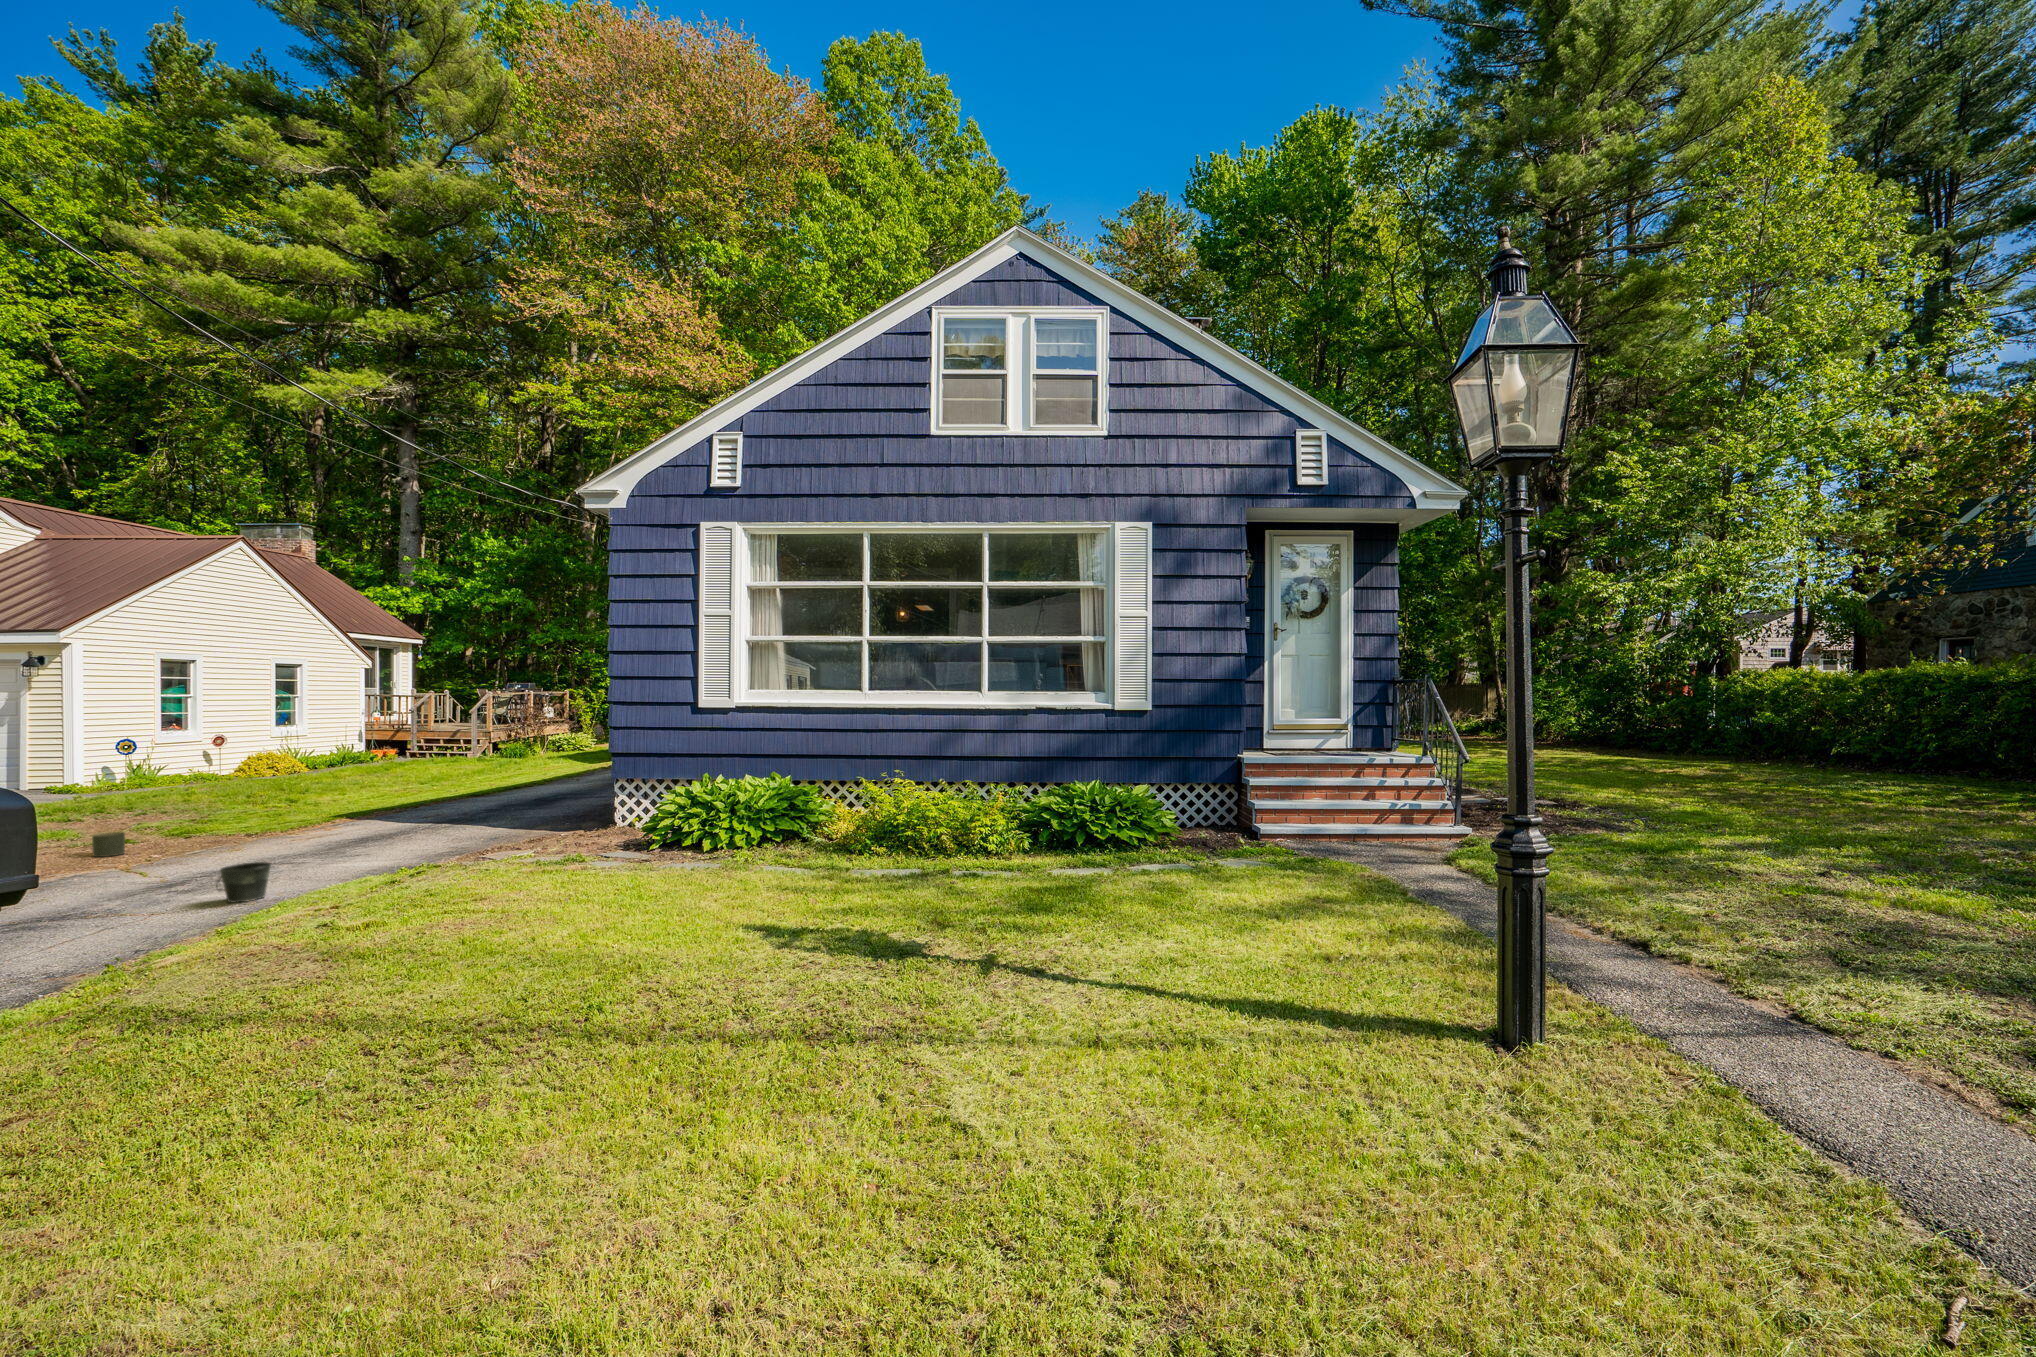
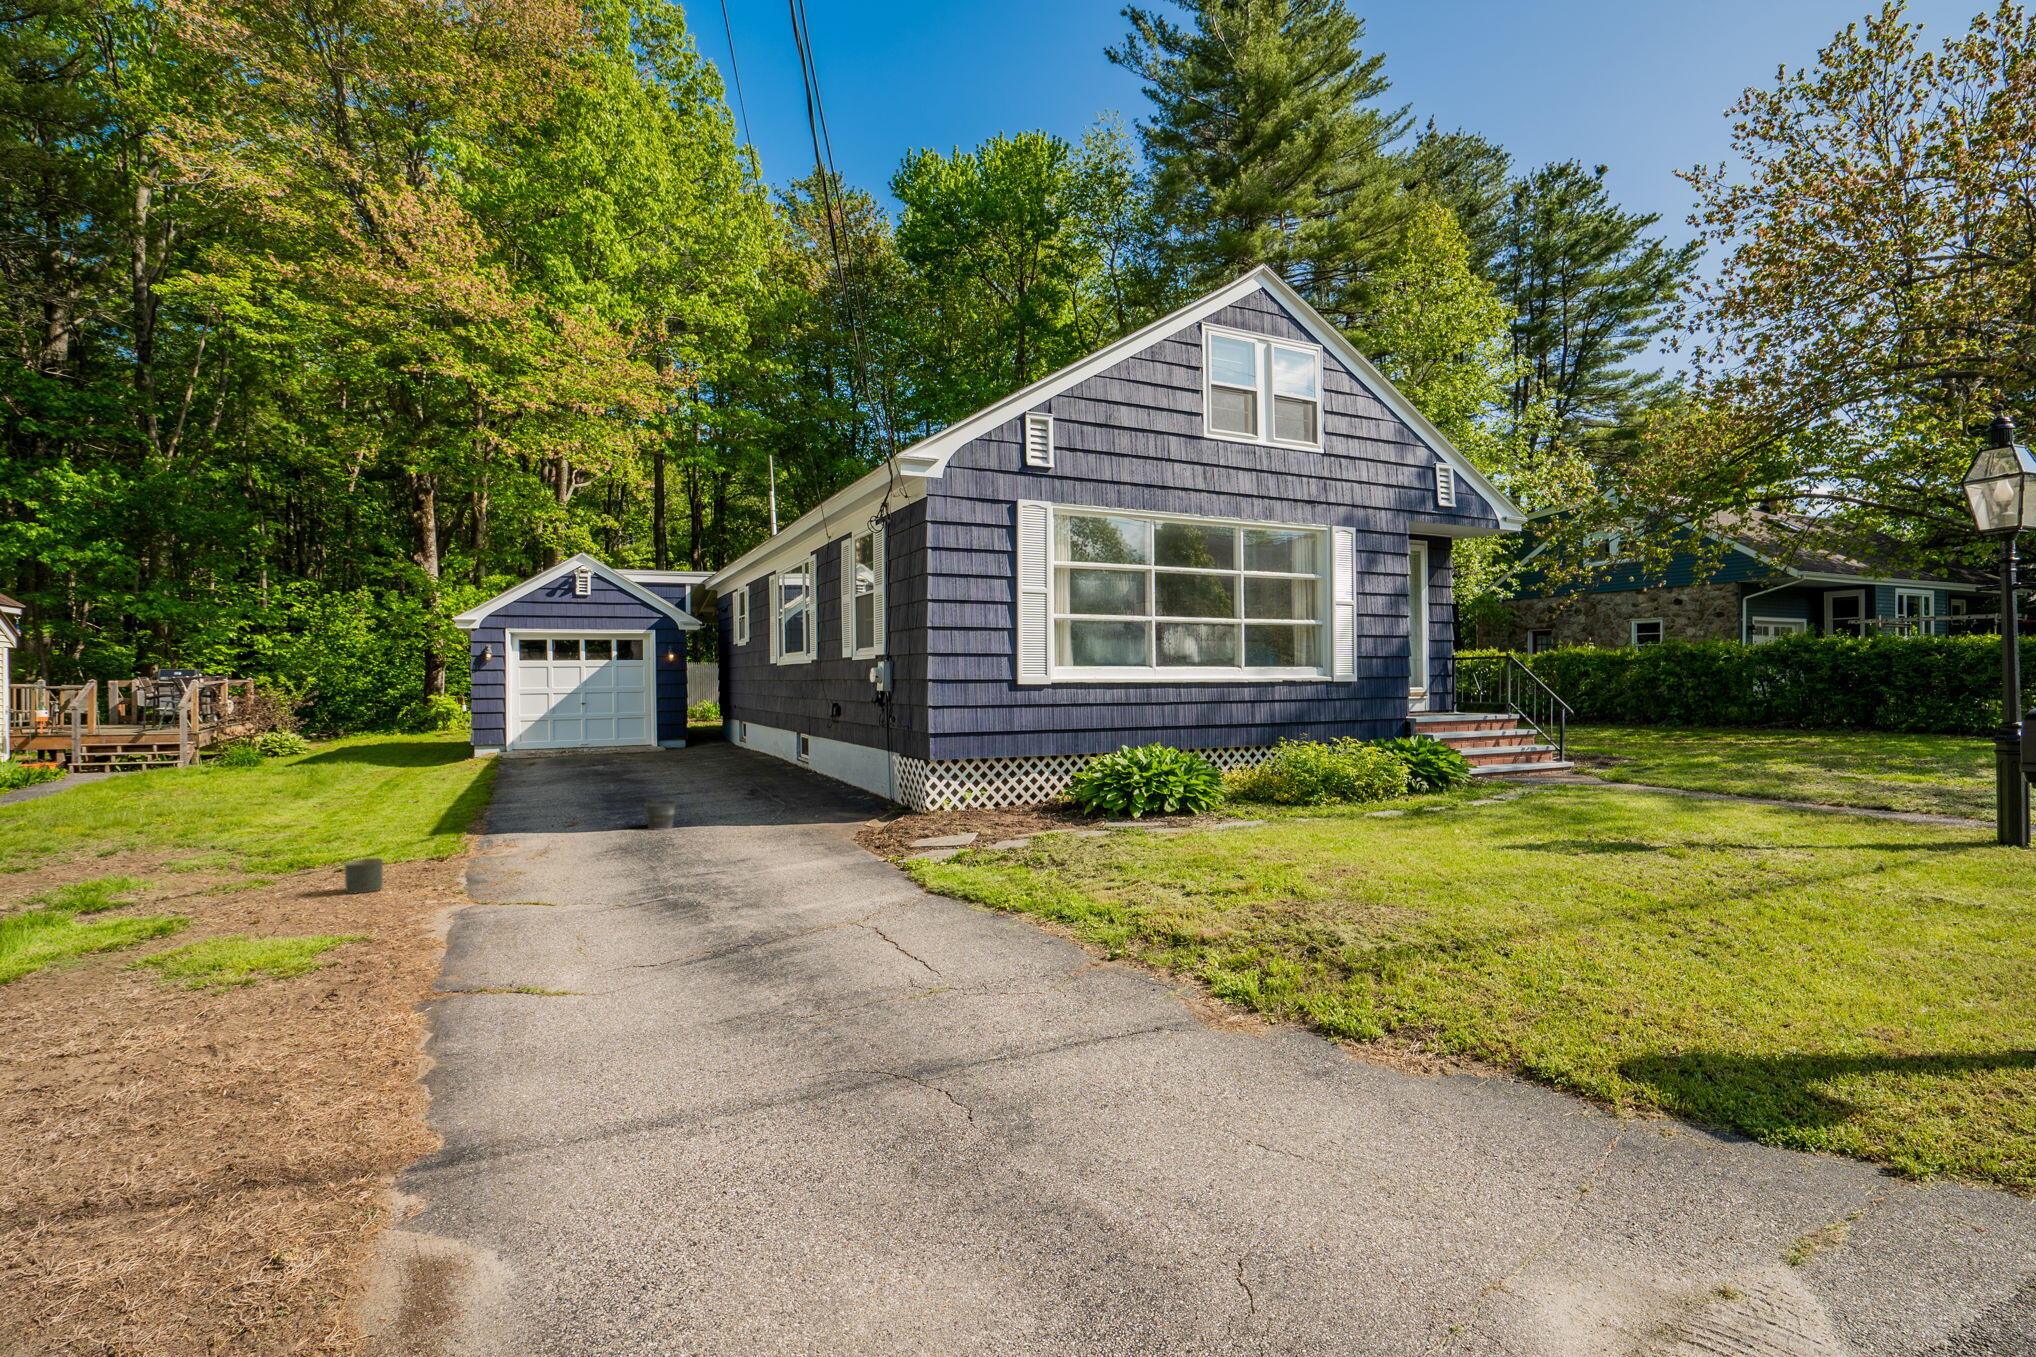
bucket: present [218,862,271,903] -> present [642,801,676,830]

